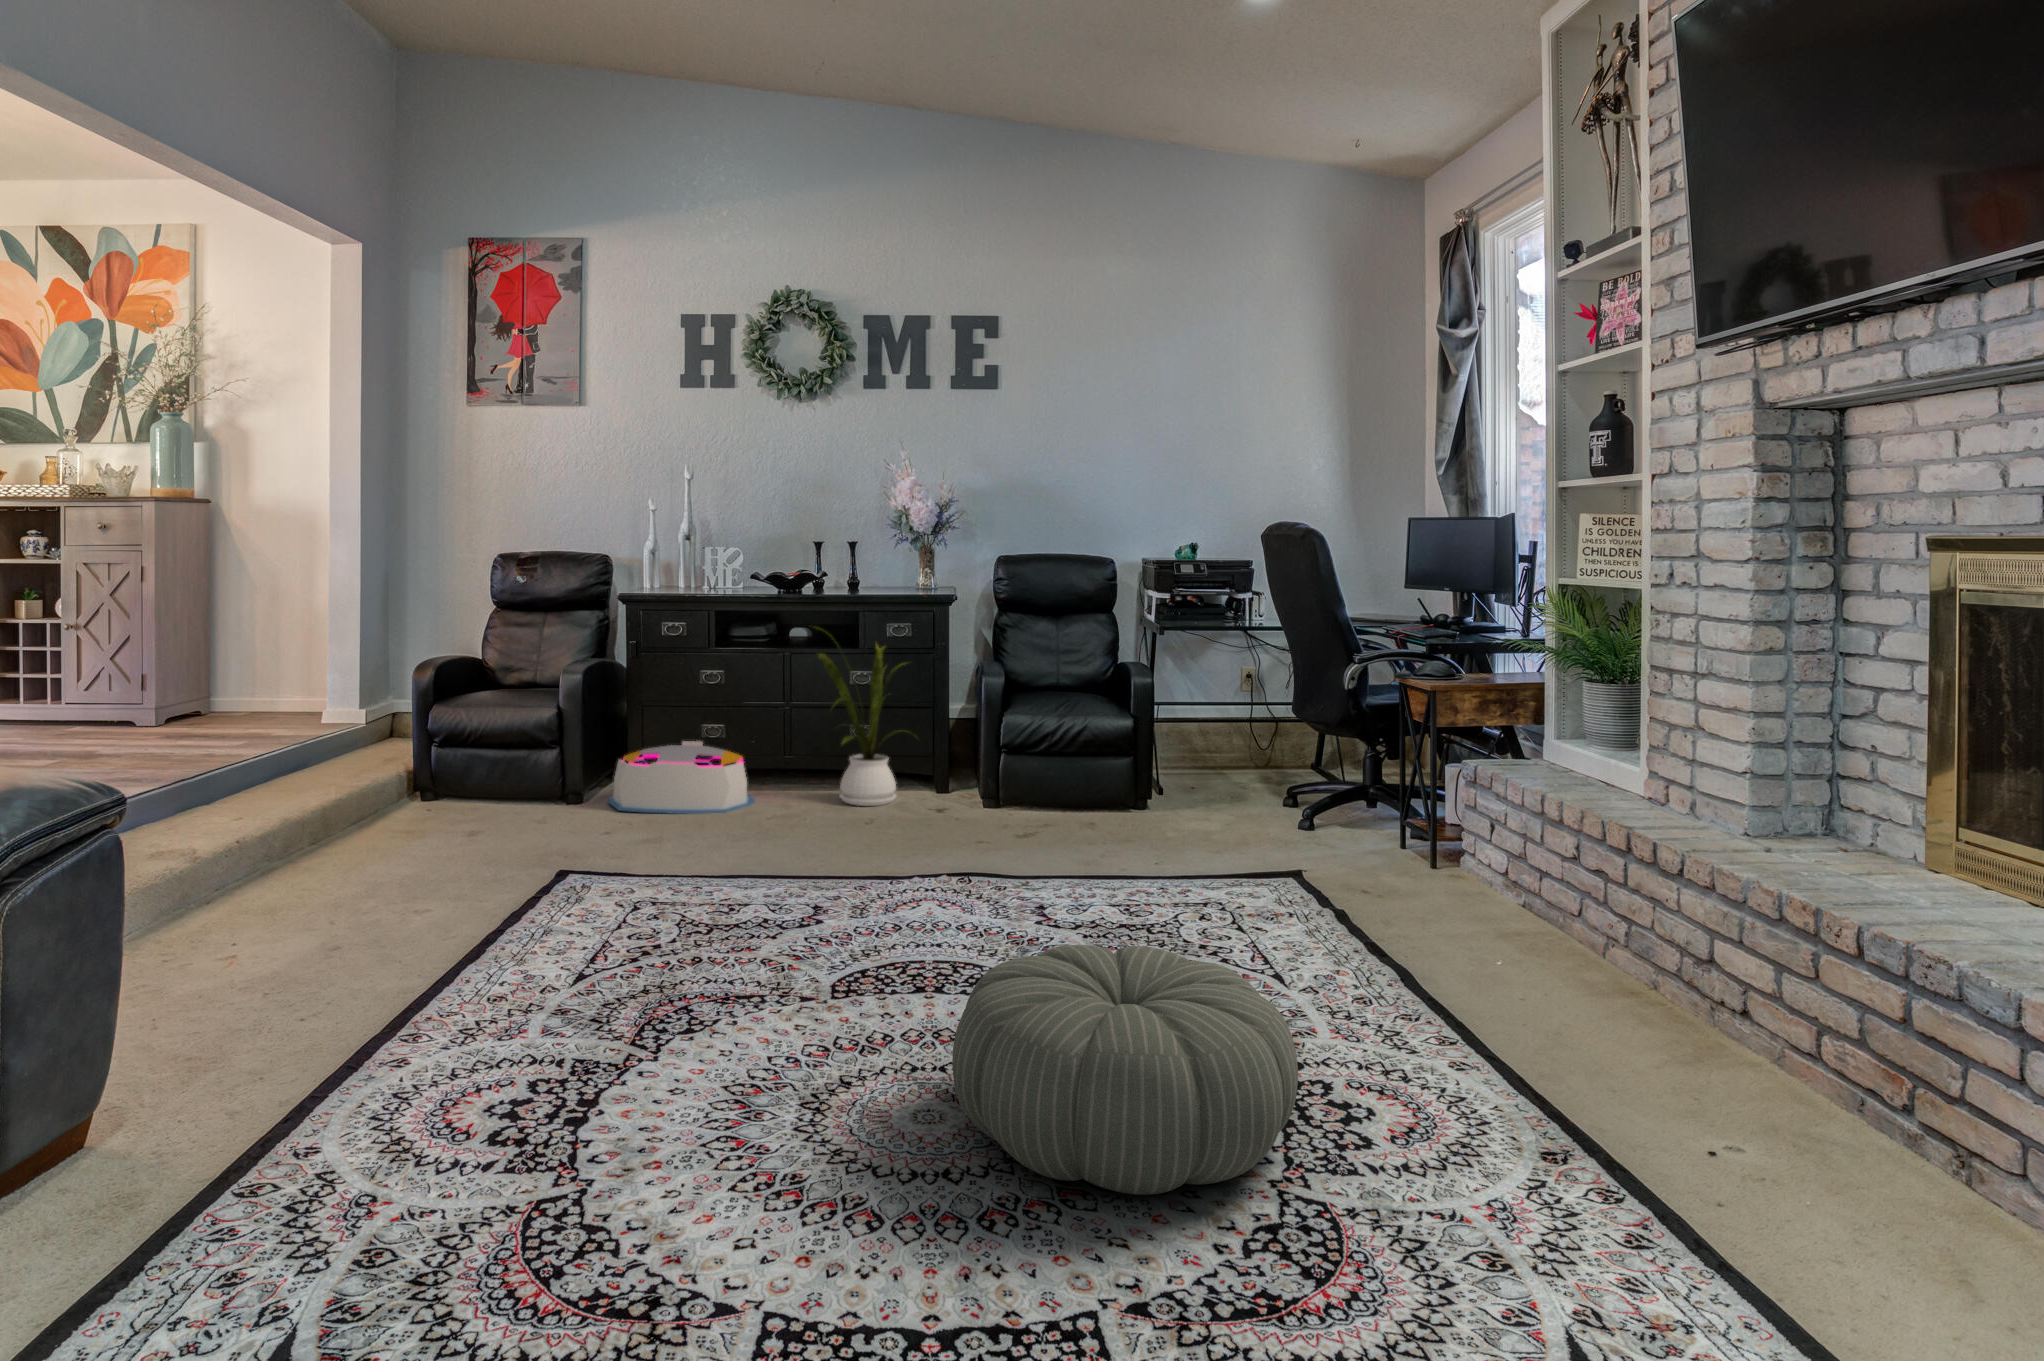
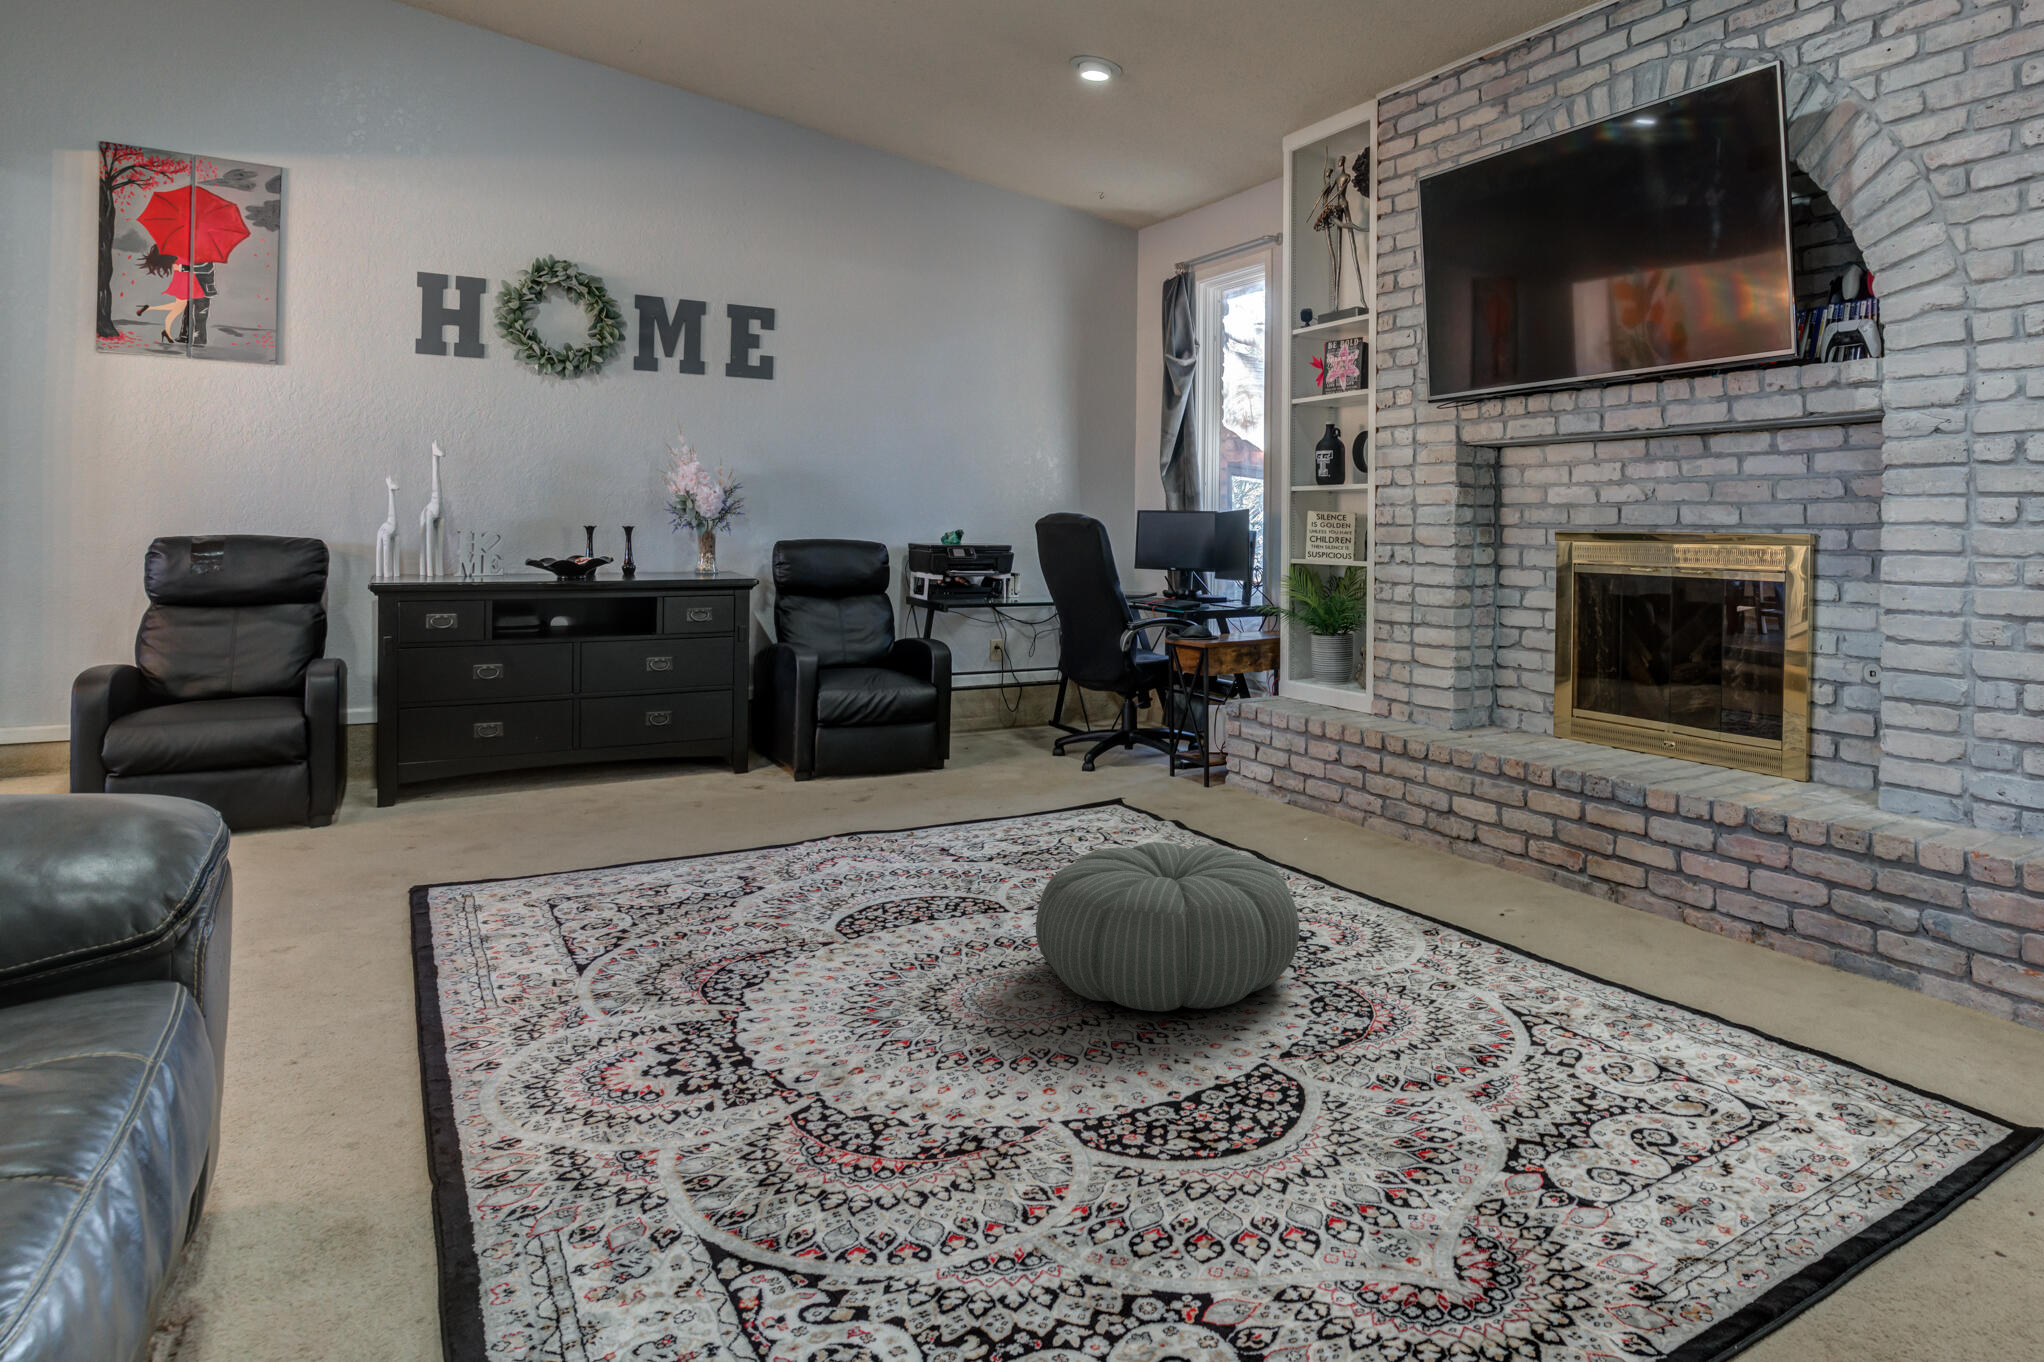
house plant: present [818,627,907,806] -> none [611,615,730,795]
storage bin: present [609,741,755,814] -> none [349,747,545,832]

